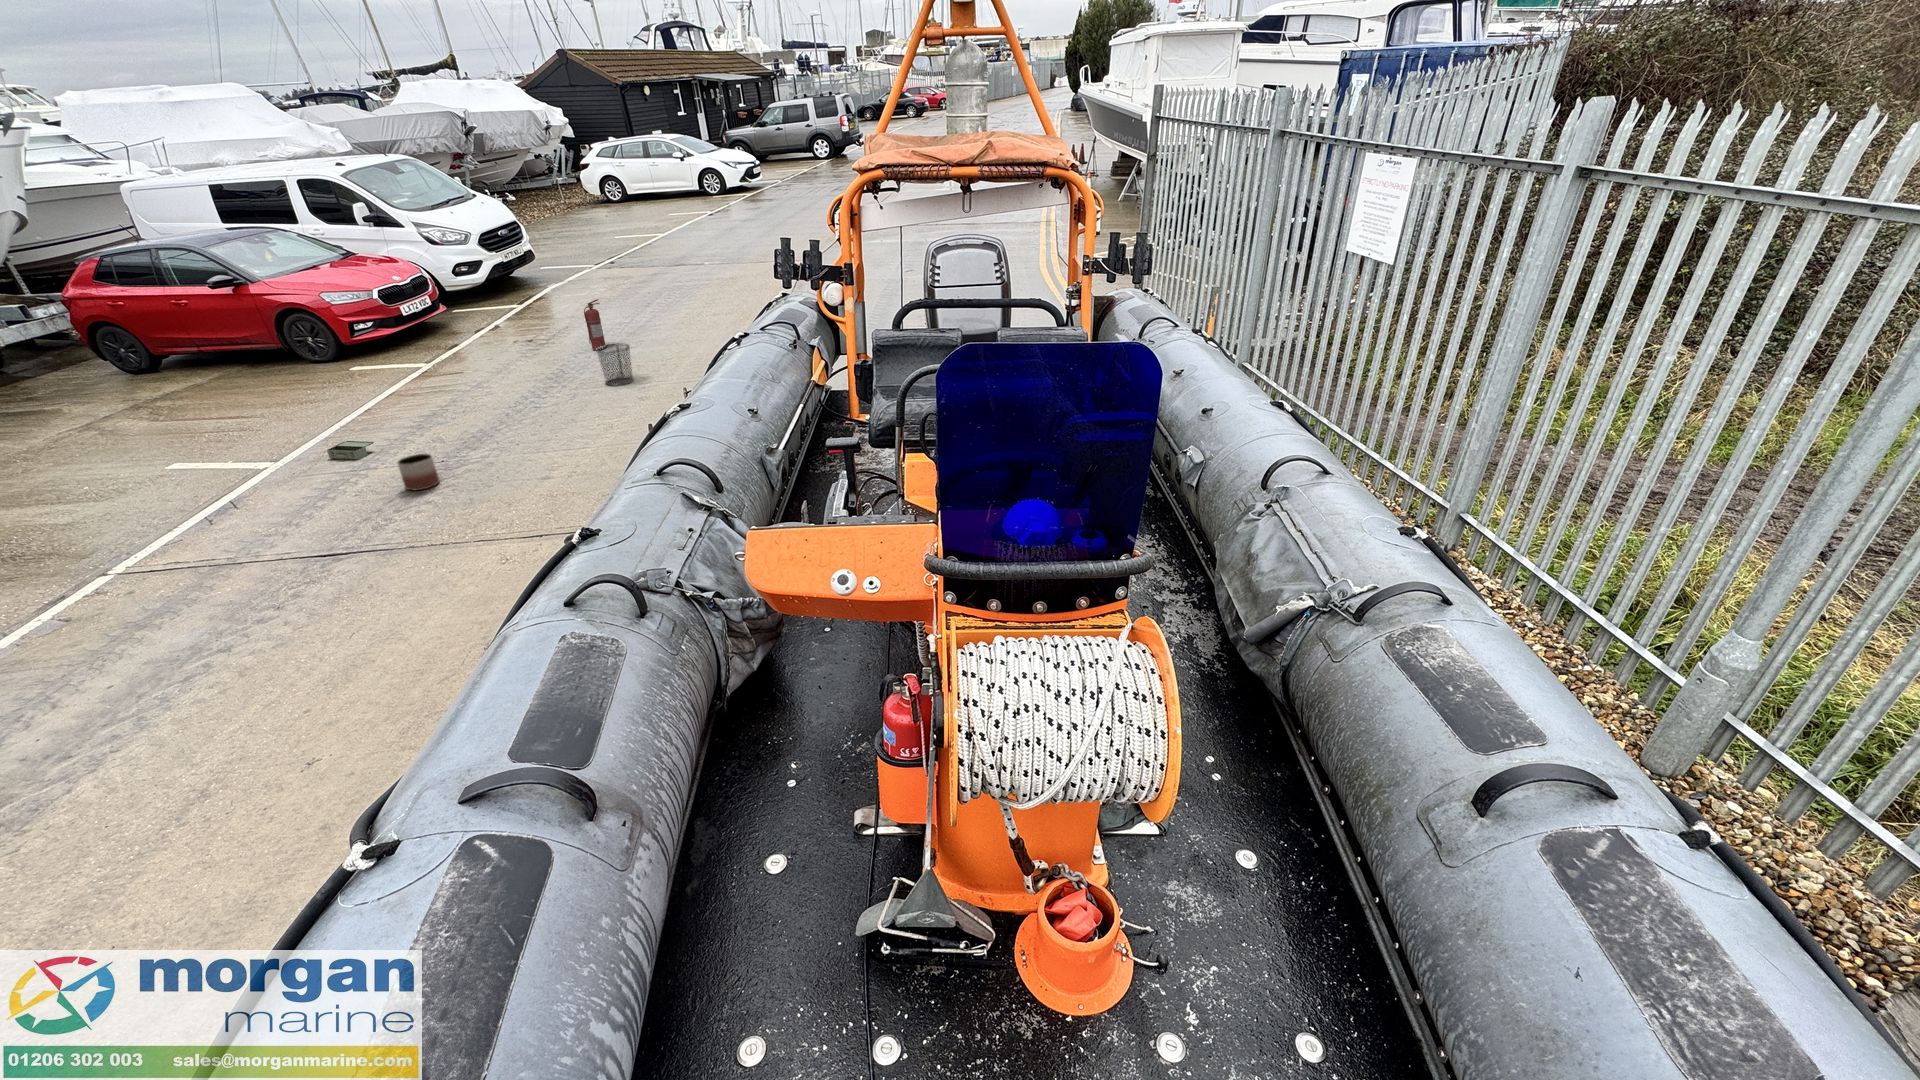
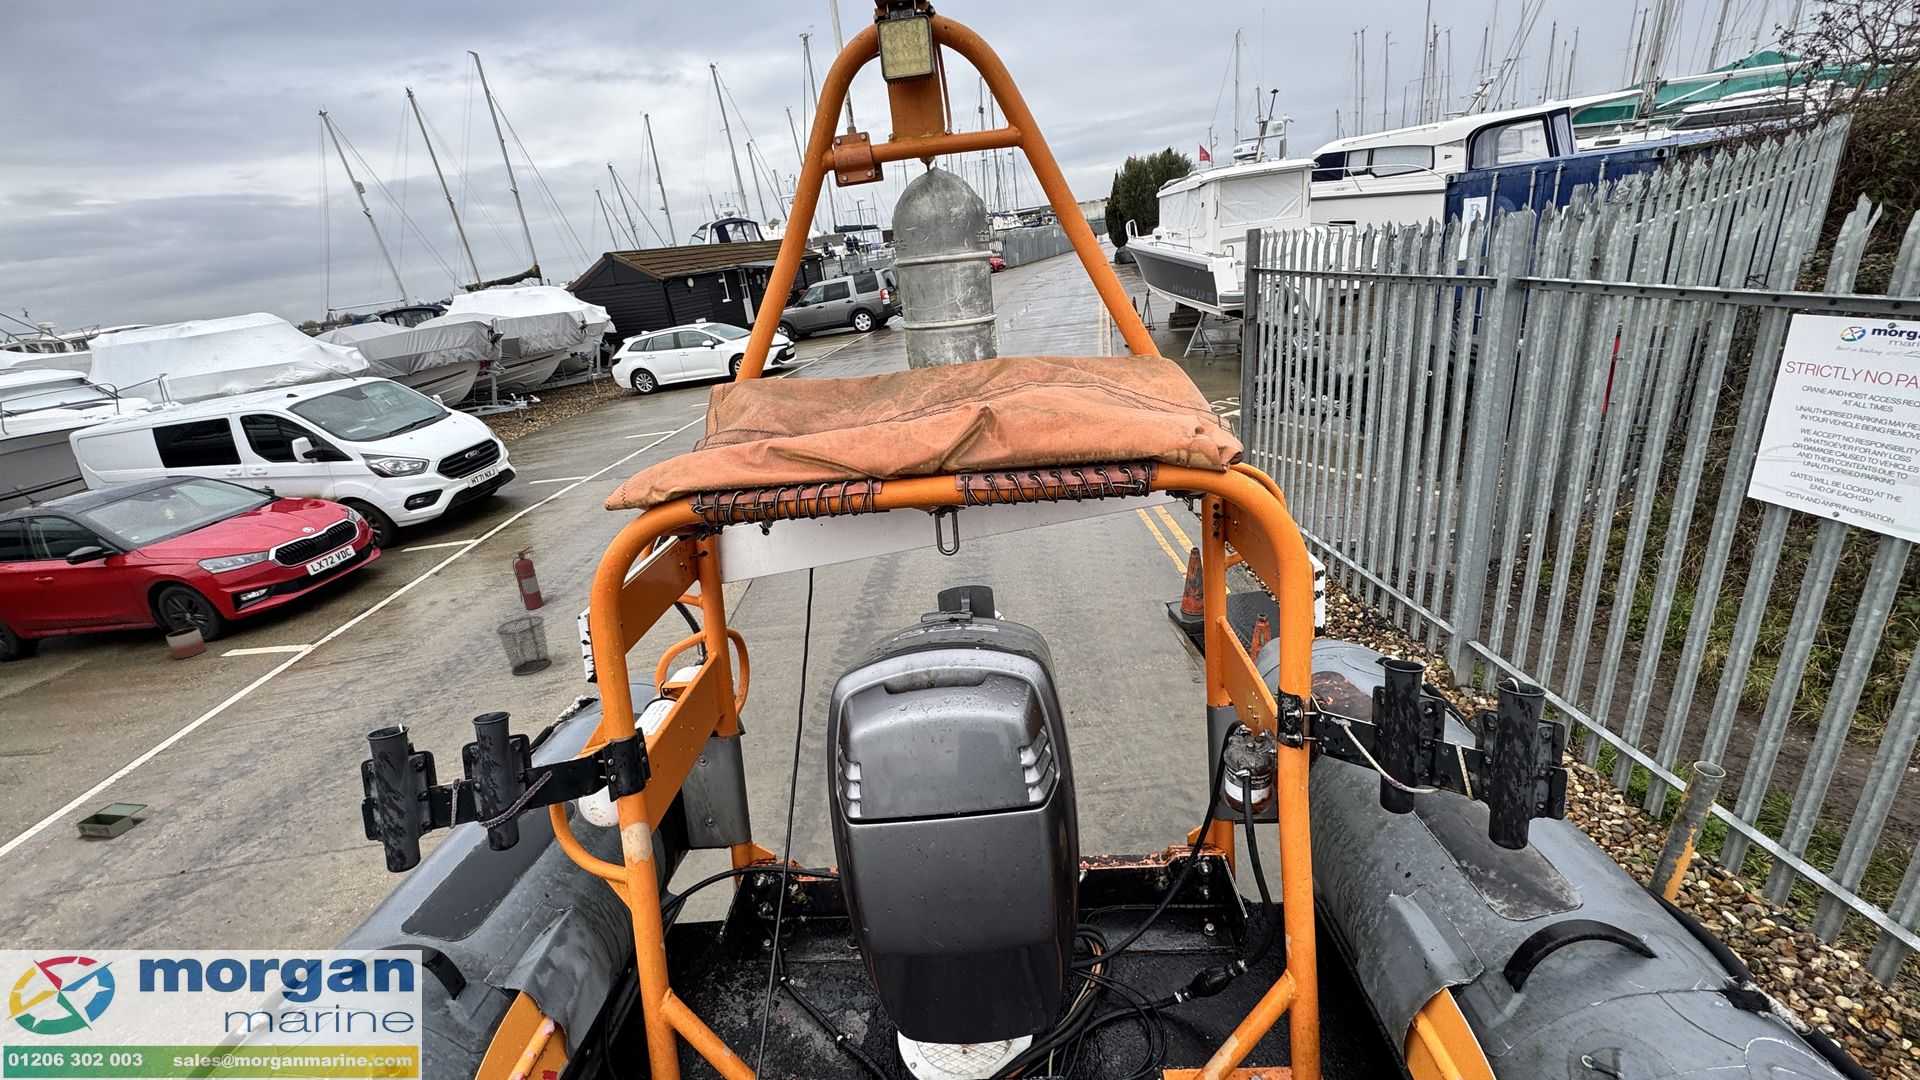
planter: present [398,454,439,490] -> present [166,627,206,659]

